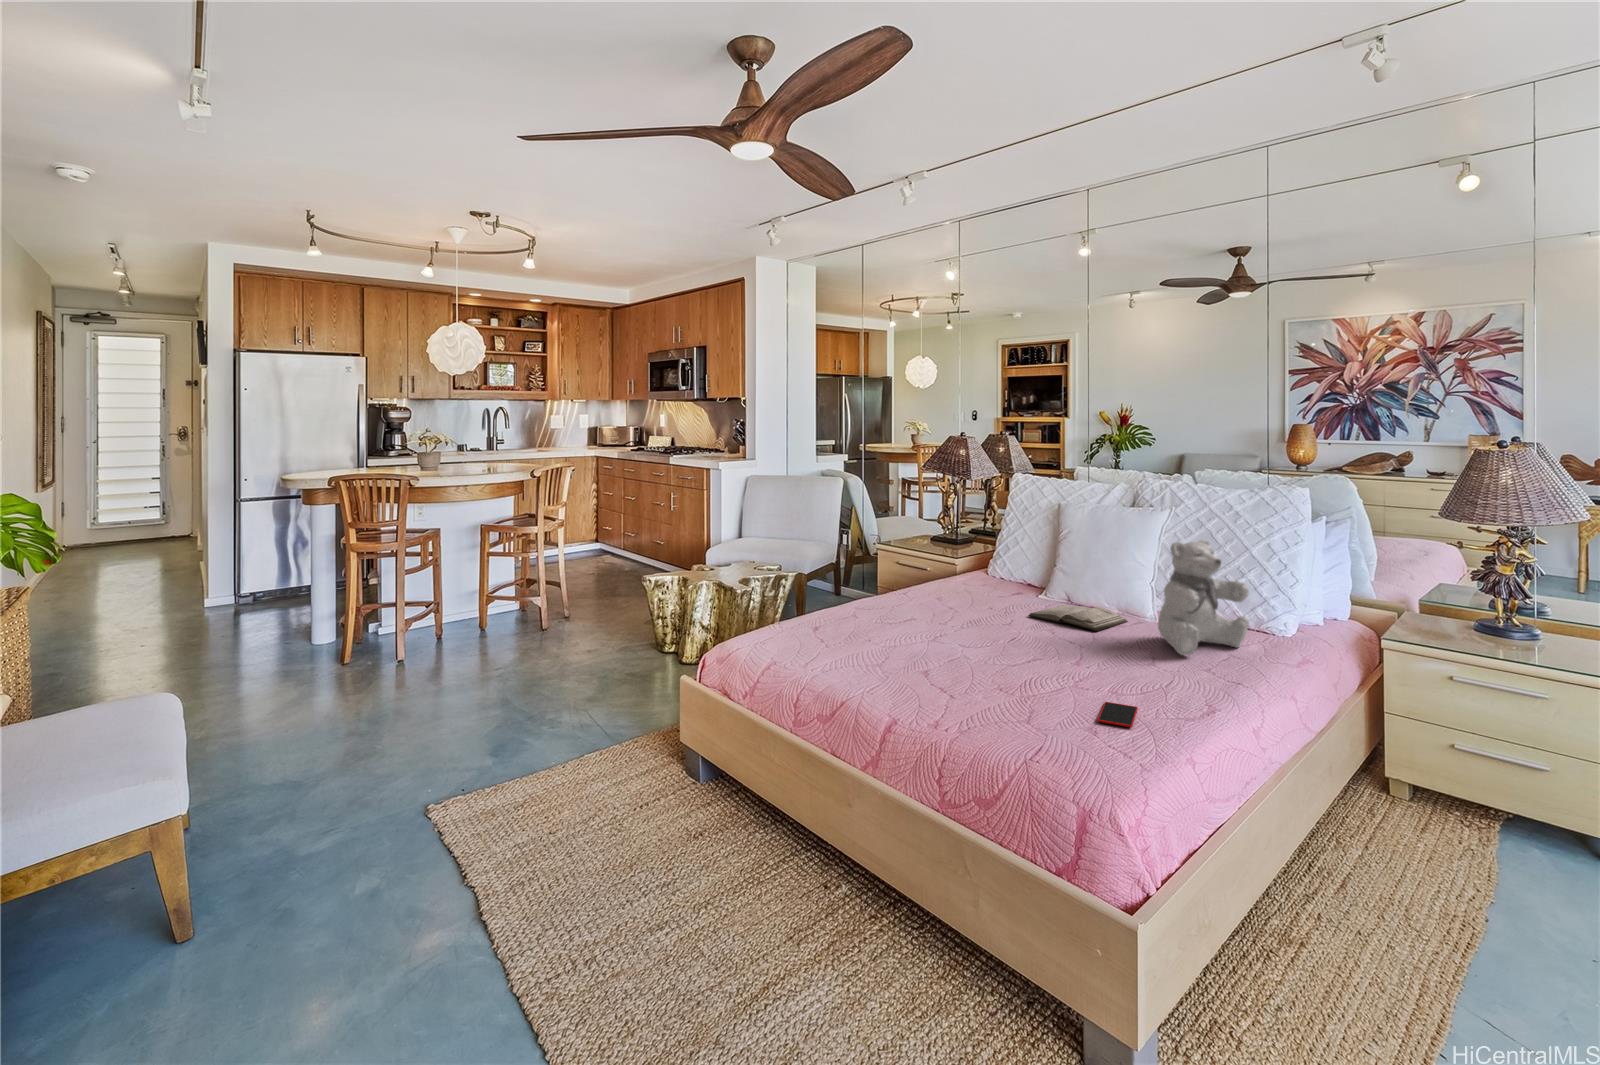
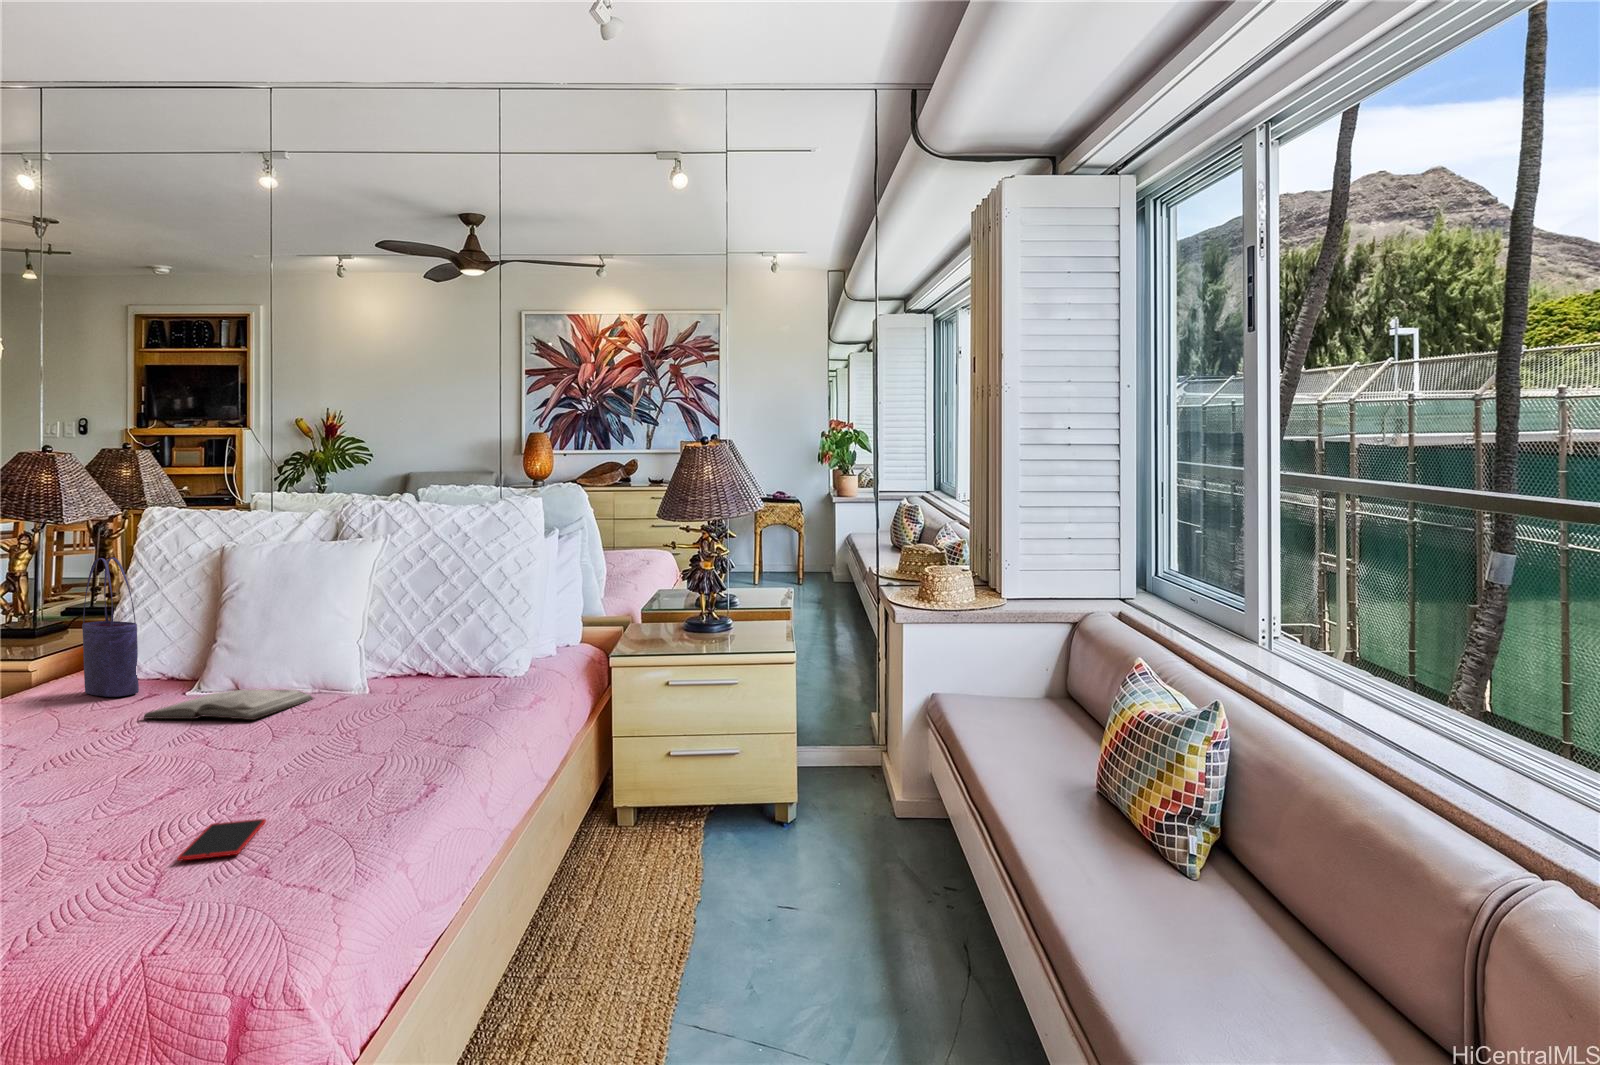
tote bag: none [988,513,1019,597] -> present [82,558,139,697]
teddy bear: present [1158,540,1249,655] -> none [344,563,468,728]

